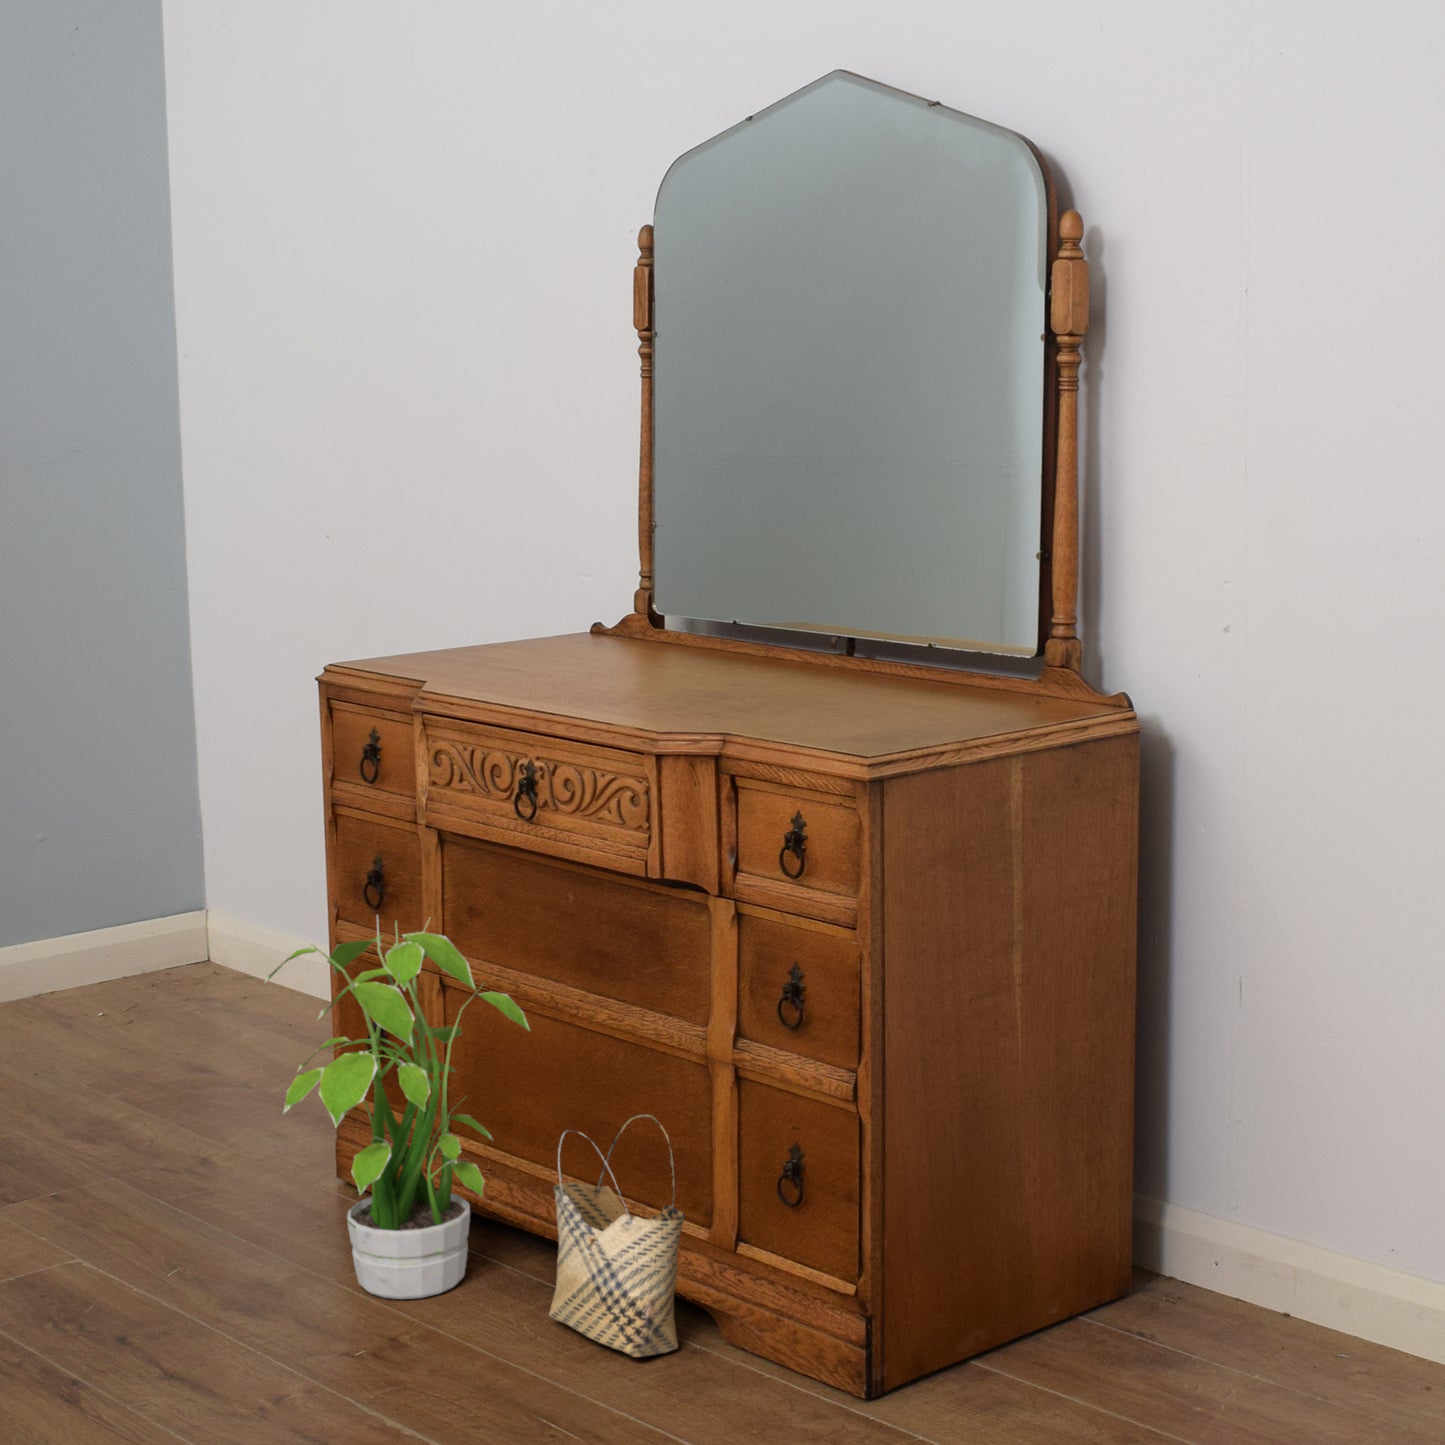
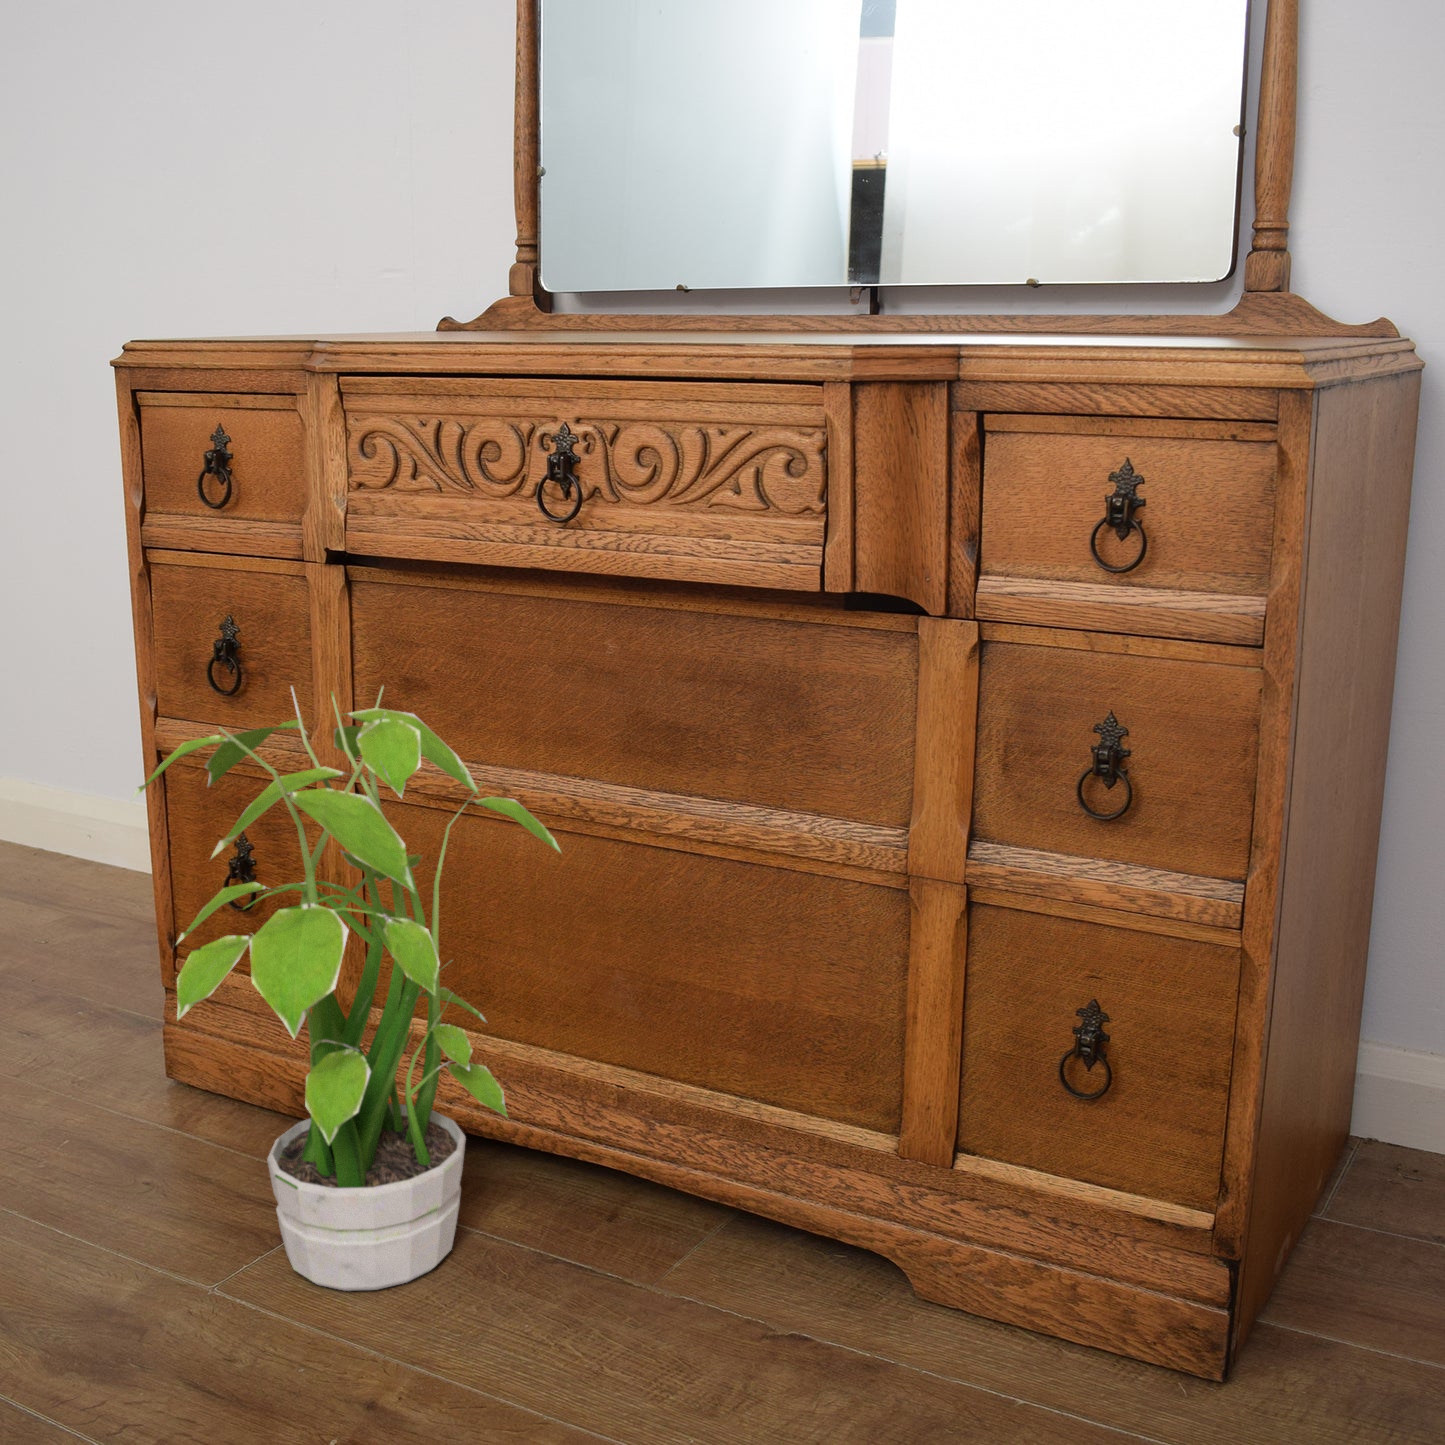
woven basket: present [549,1114,685,1357] -> none [642,968,894,1359]

